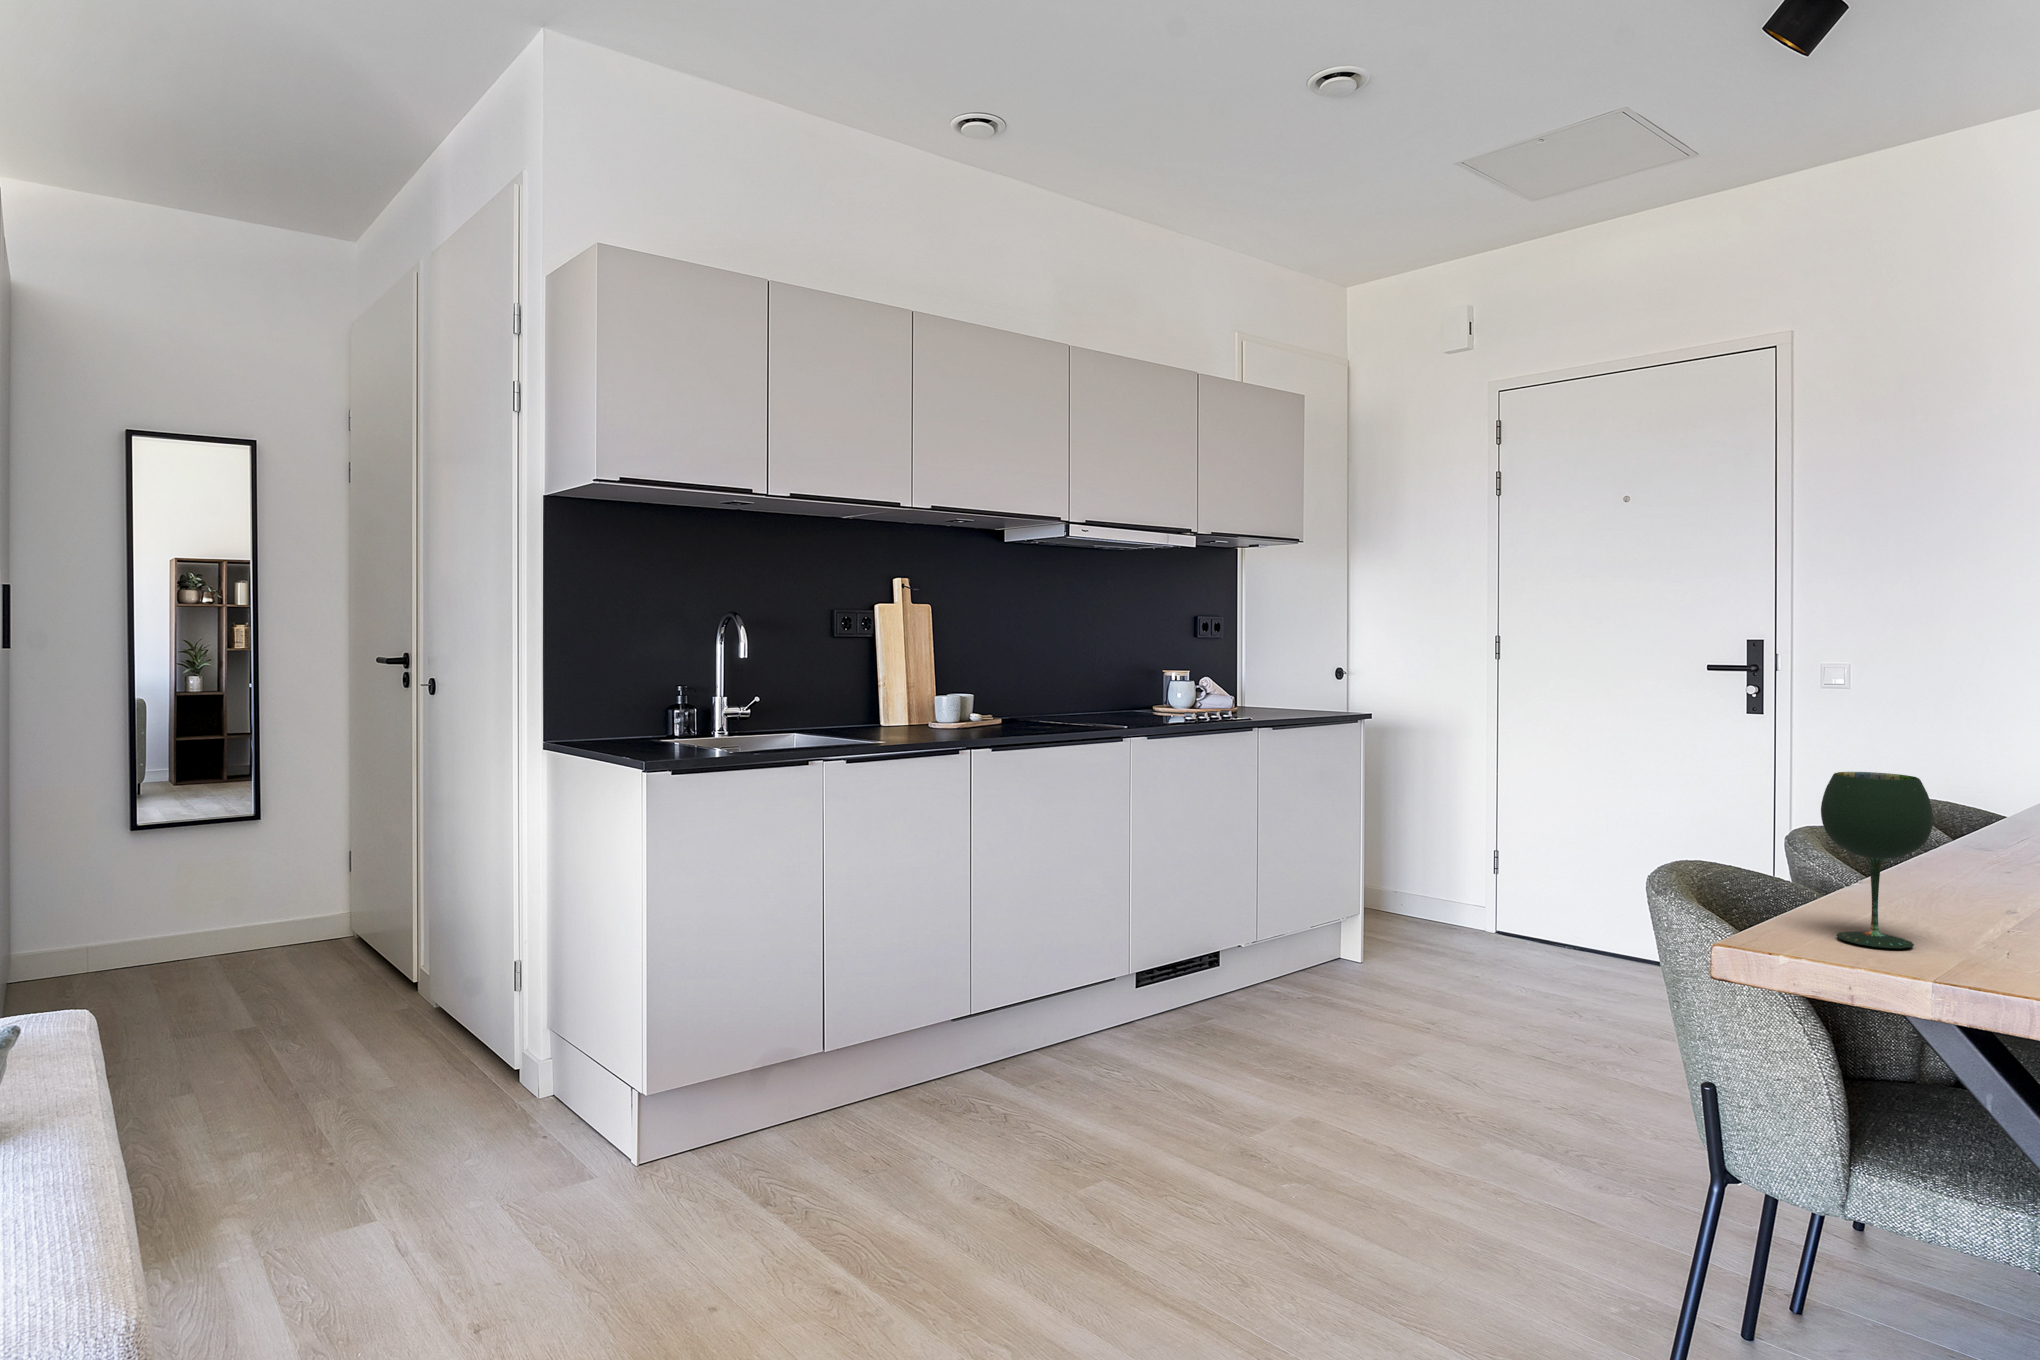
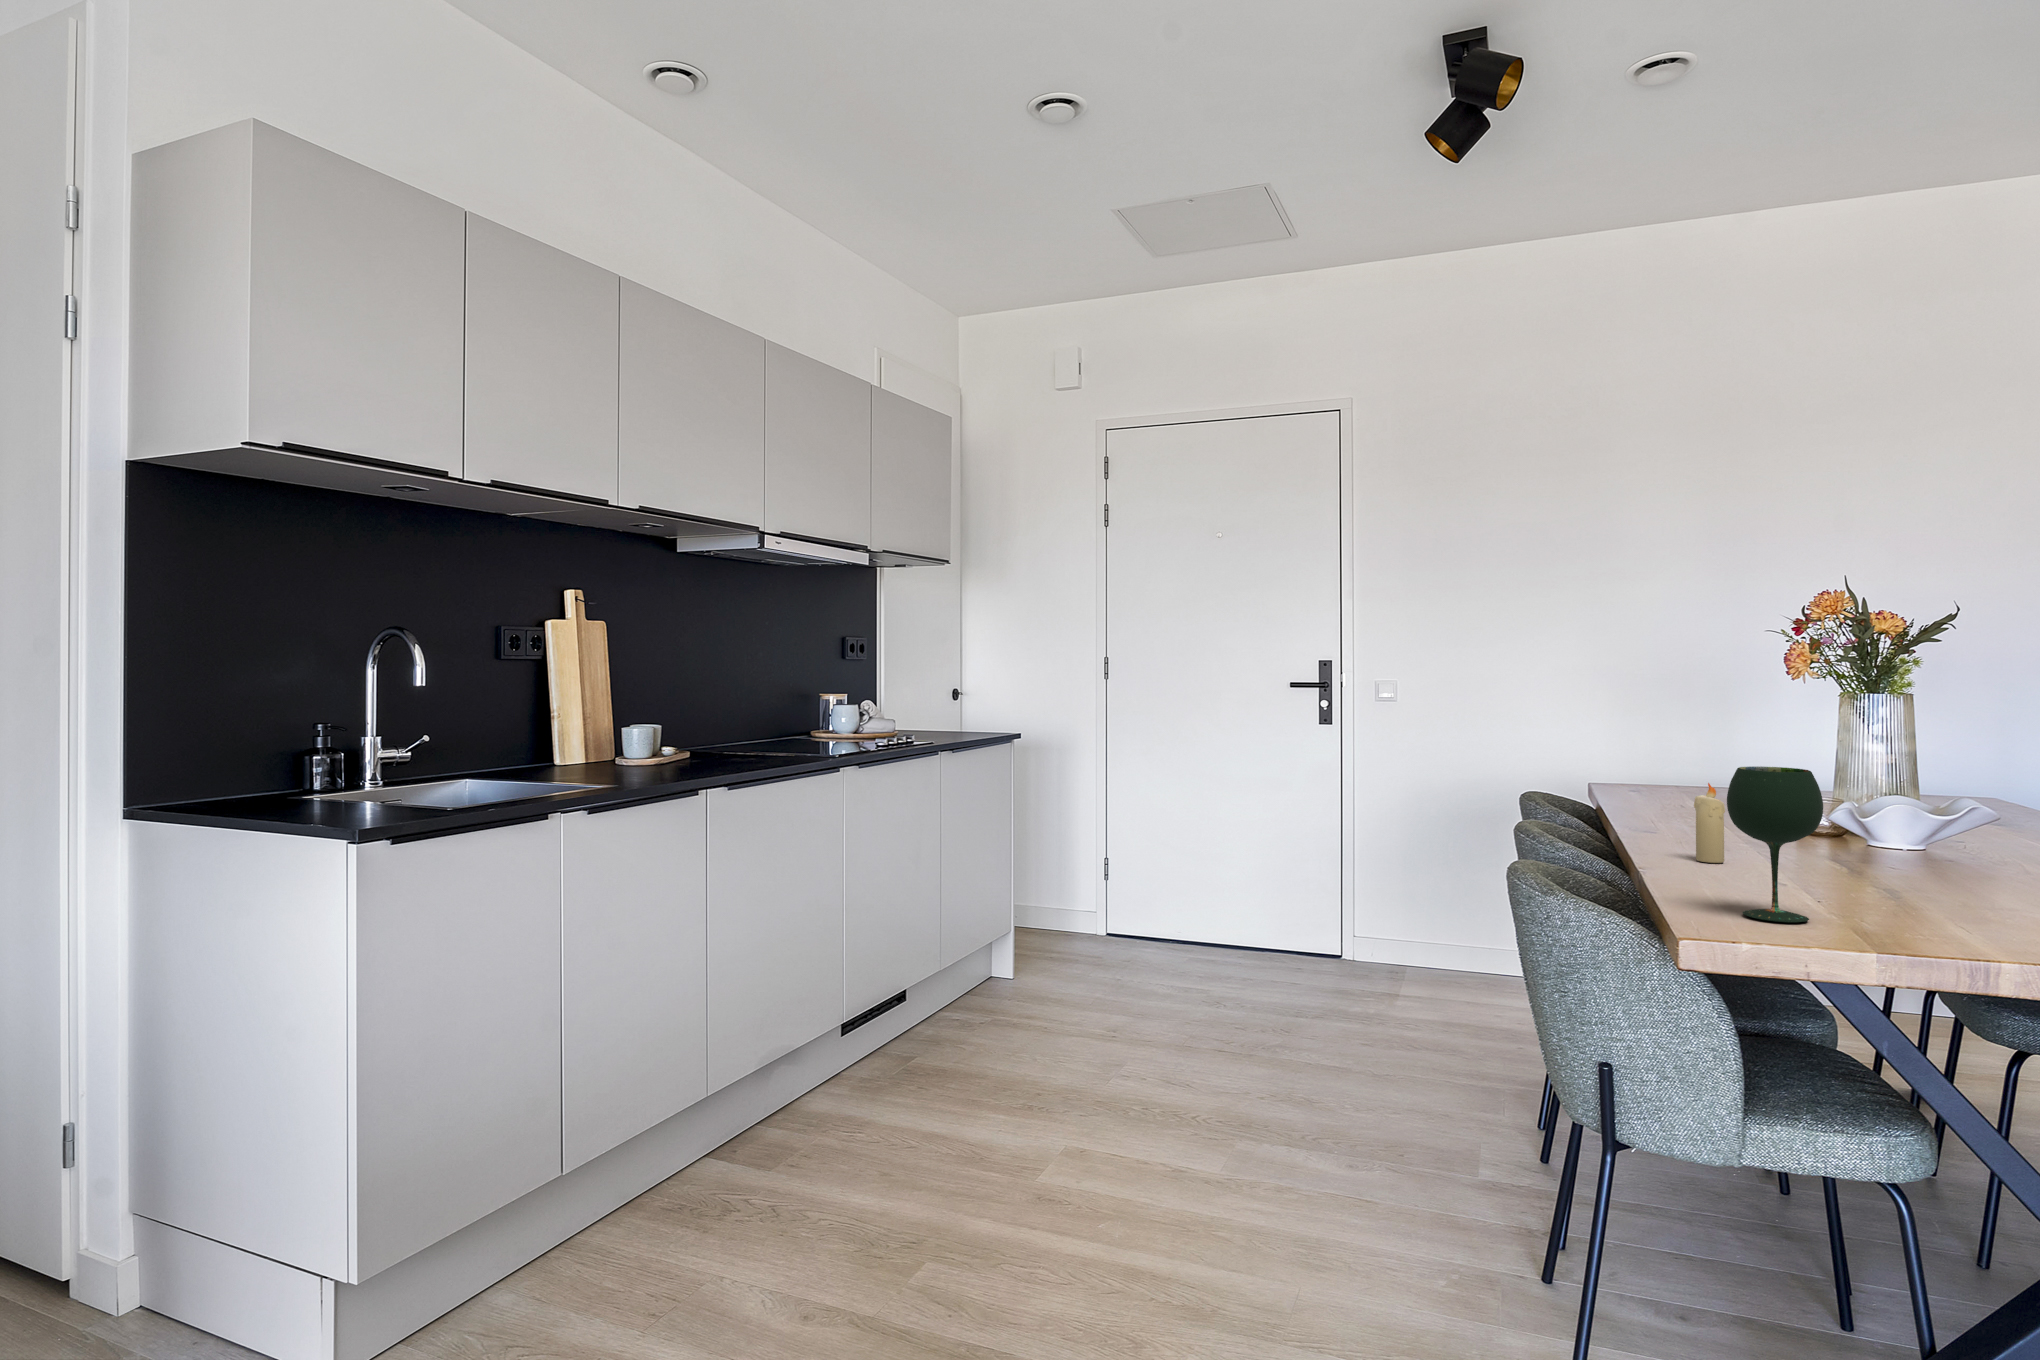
candle: none [1950,795,1991,890] -> present [1694,783,1725,863]

